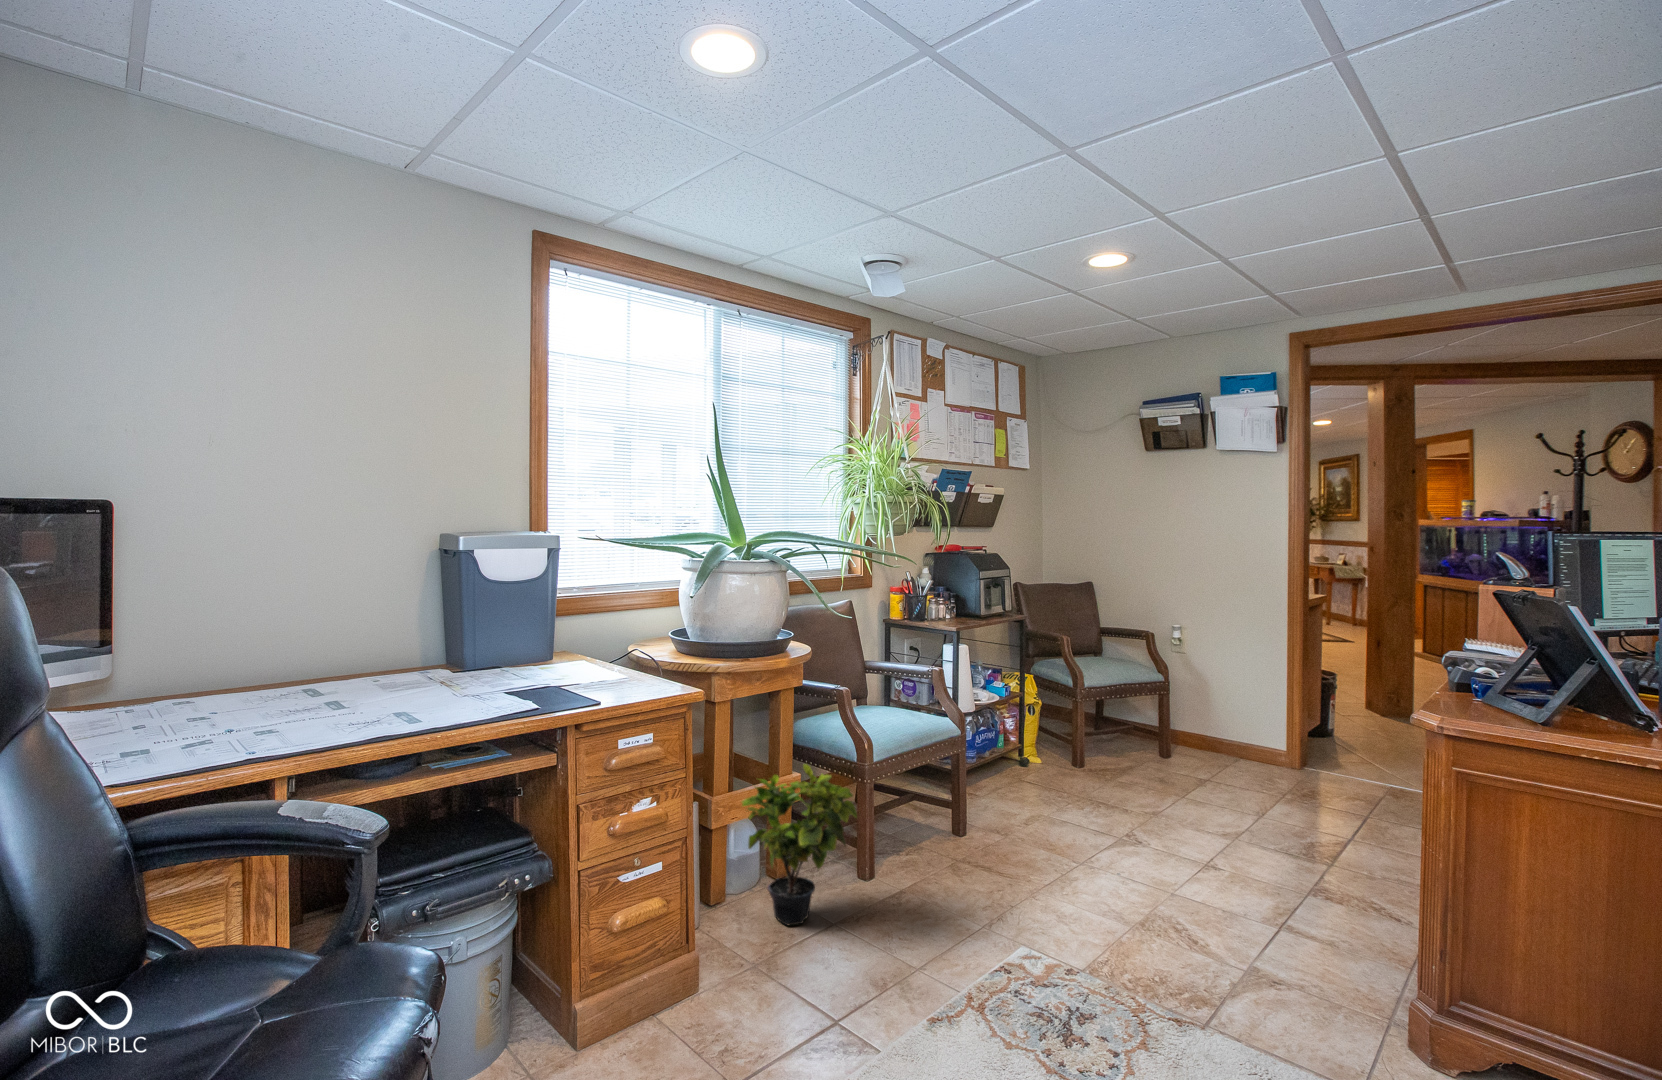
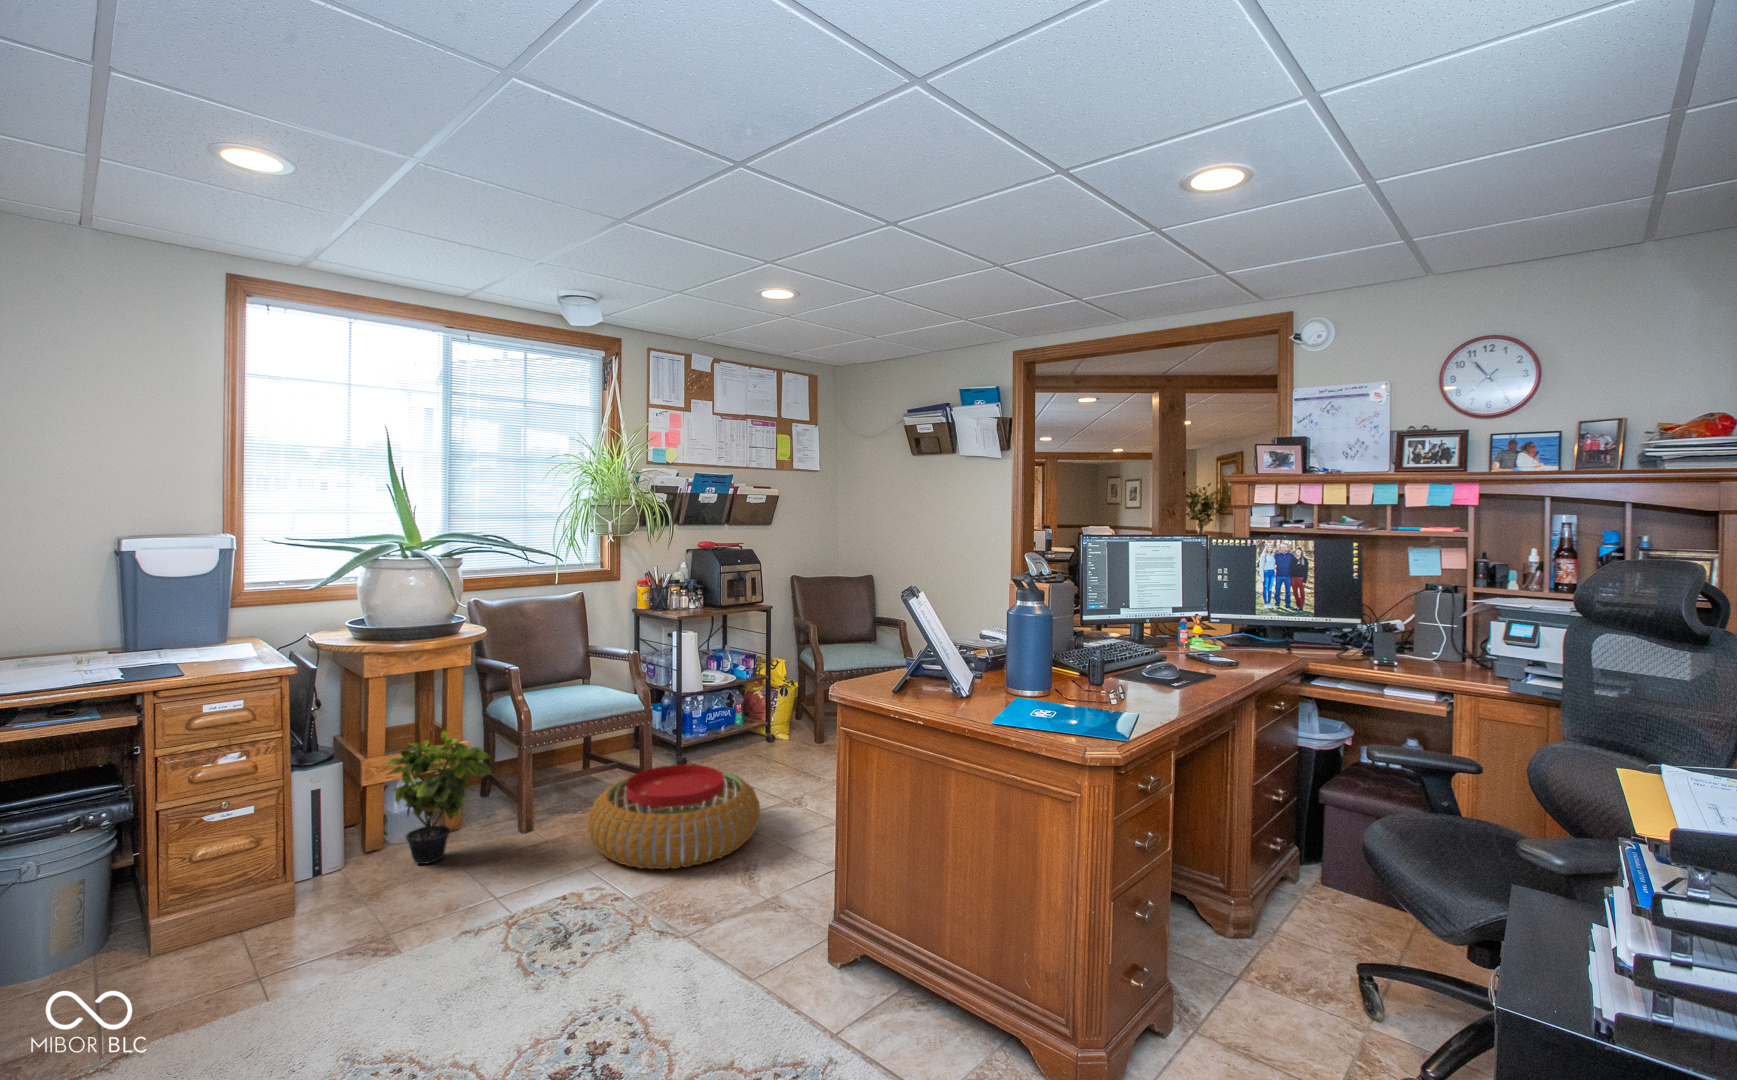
pouf: none [955,800,1161,932] -> present [588,765,760,870]

